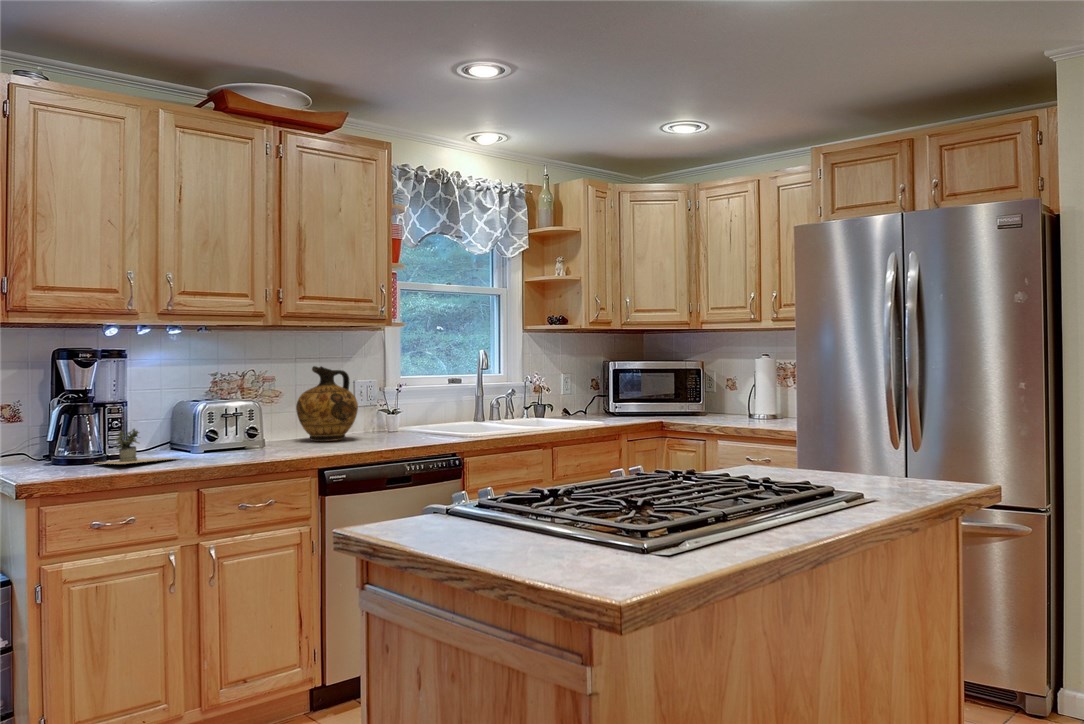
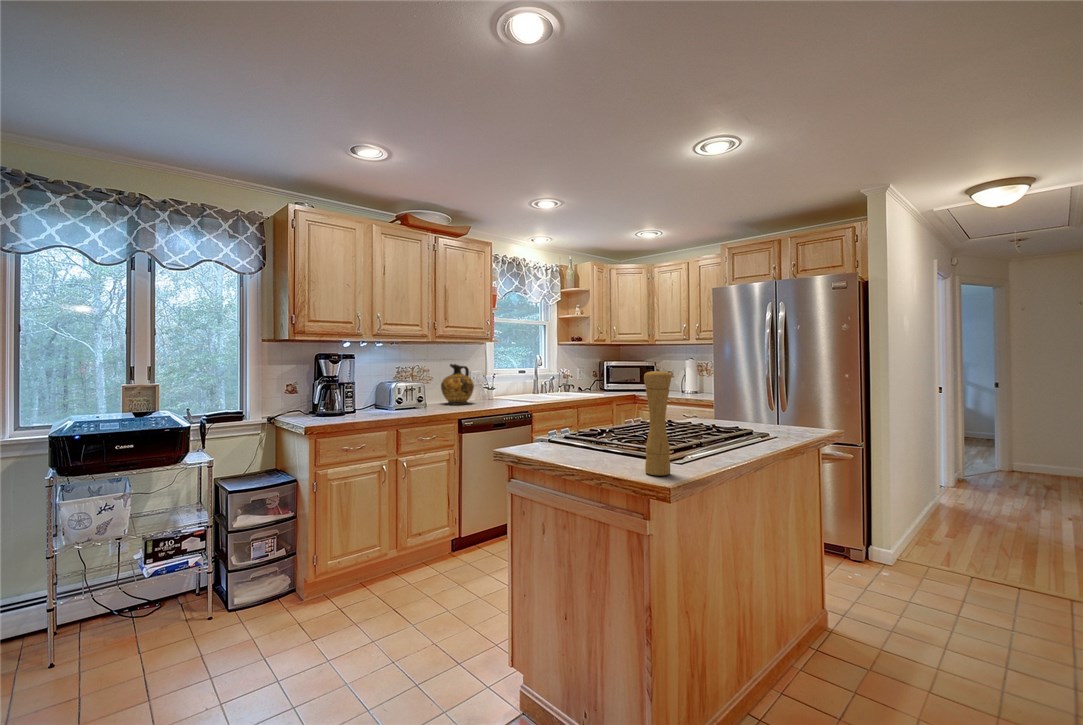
pepper mill: none [587,376,639,582] -> present [644,369,671,476]
potted plant: present [98,429,176,464] -> none [340,397,397,416]

